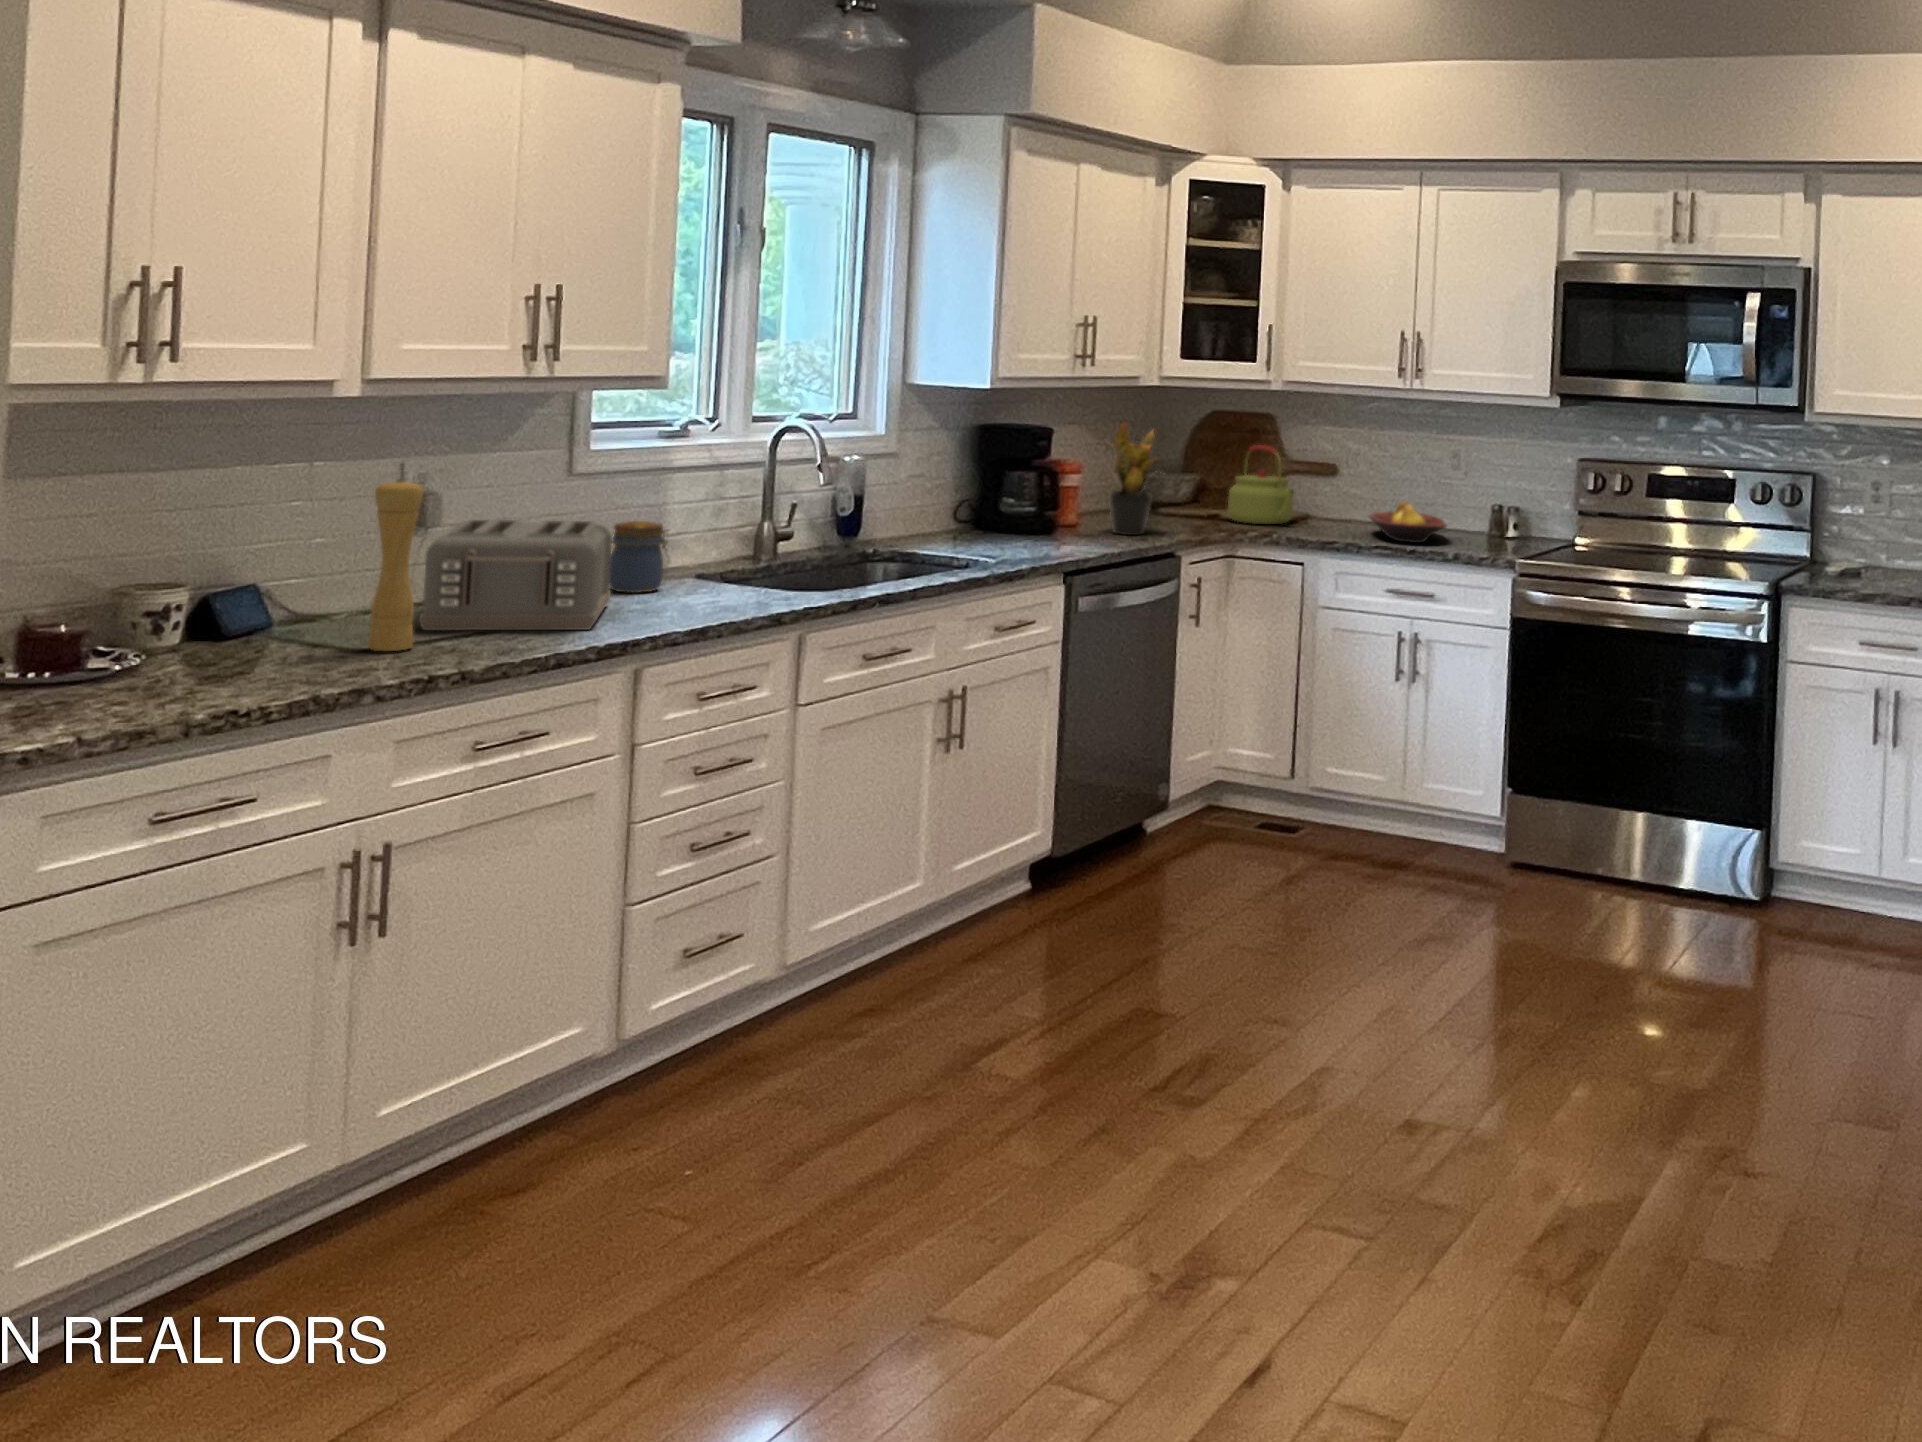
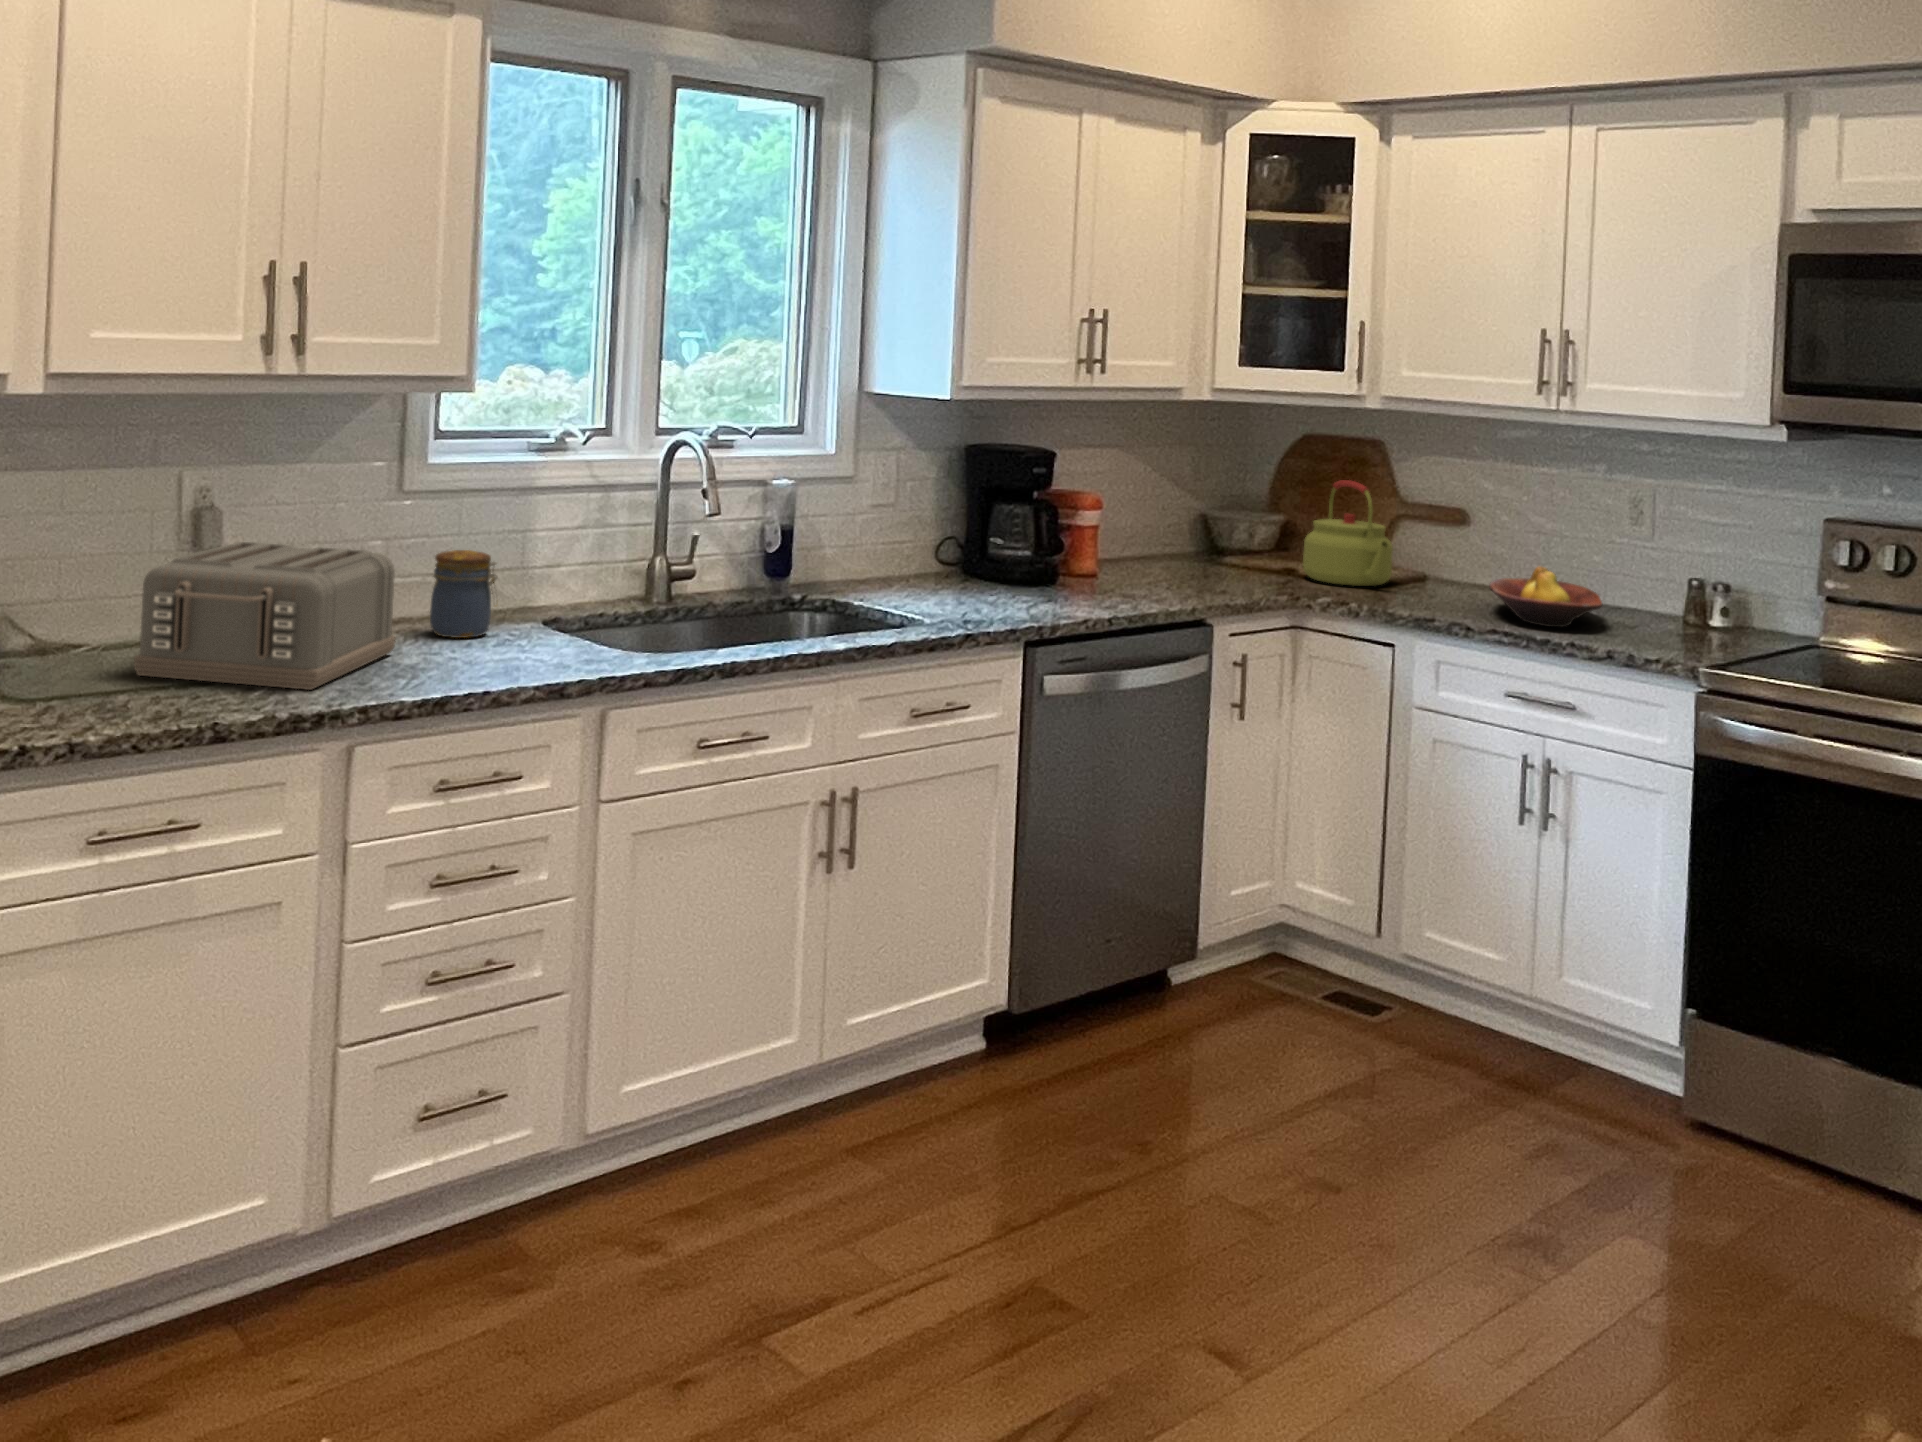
potted plant: present [1109,423,1154,535] -> none [1109,438,1205,592]
pepper mill: present [368,479,423,651] -> none [26,493,89,704]

